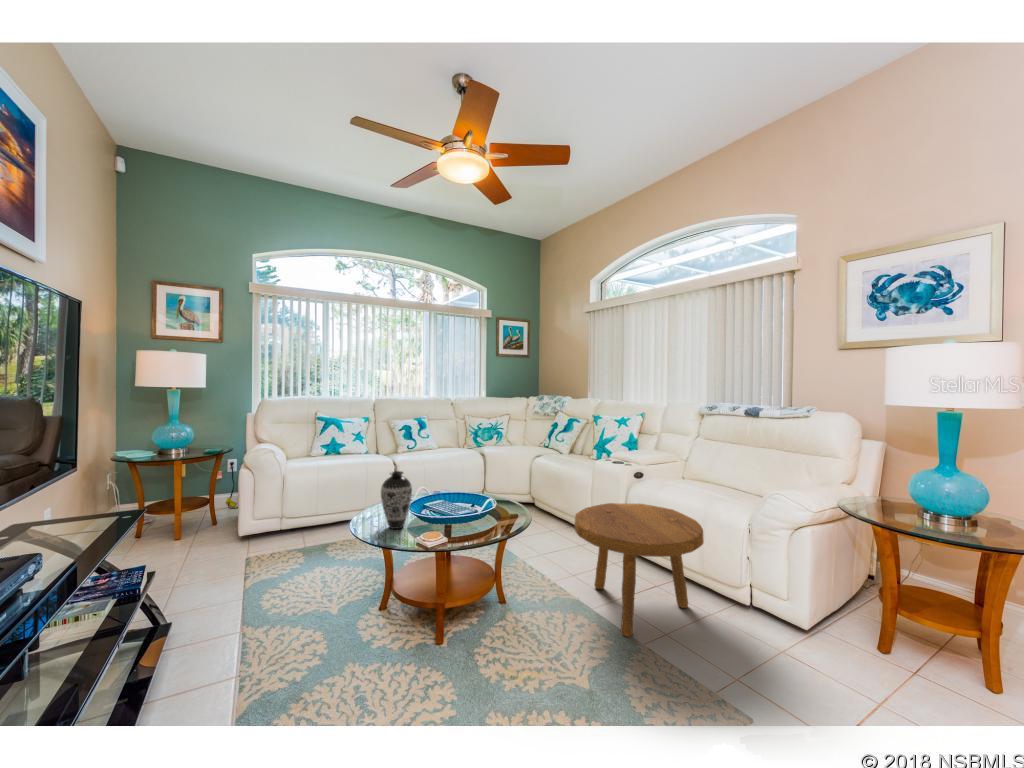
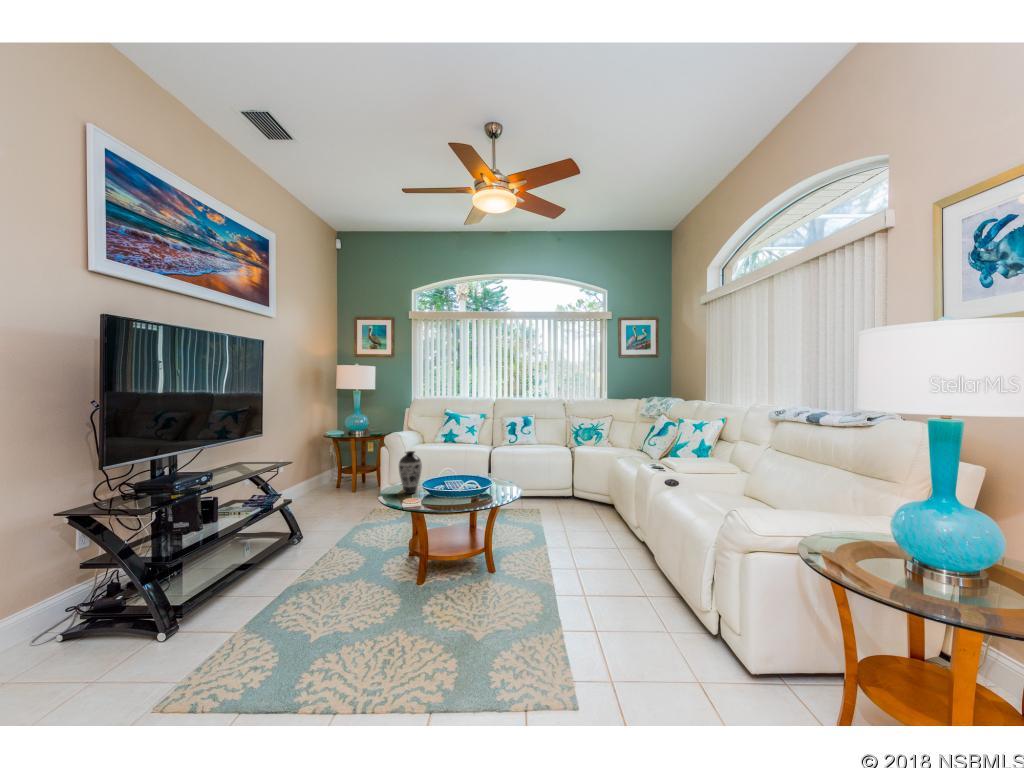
footstool: present [574,503,704,637] -> none [531,501,654,621]

